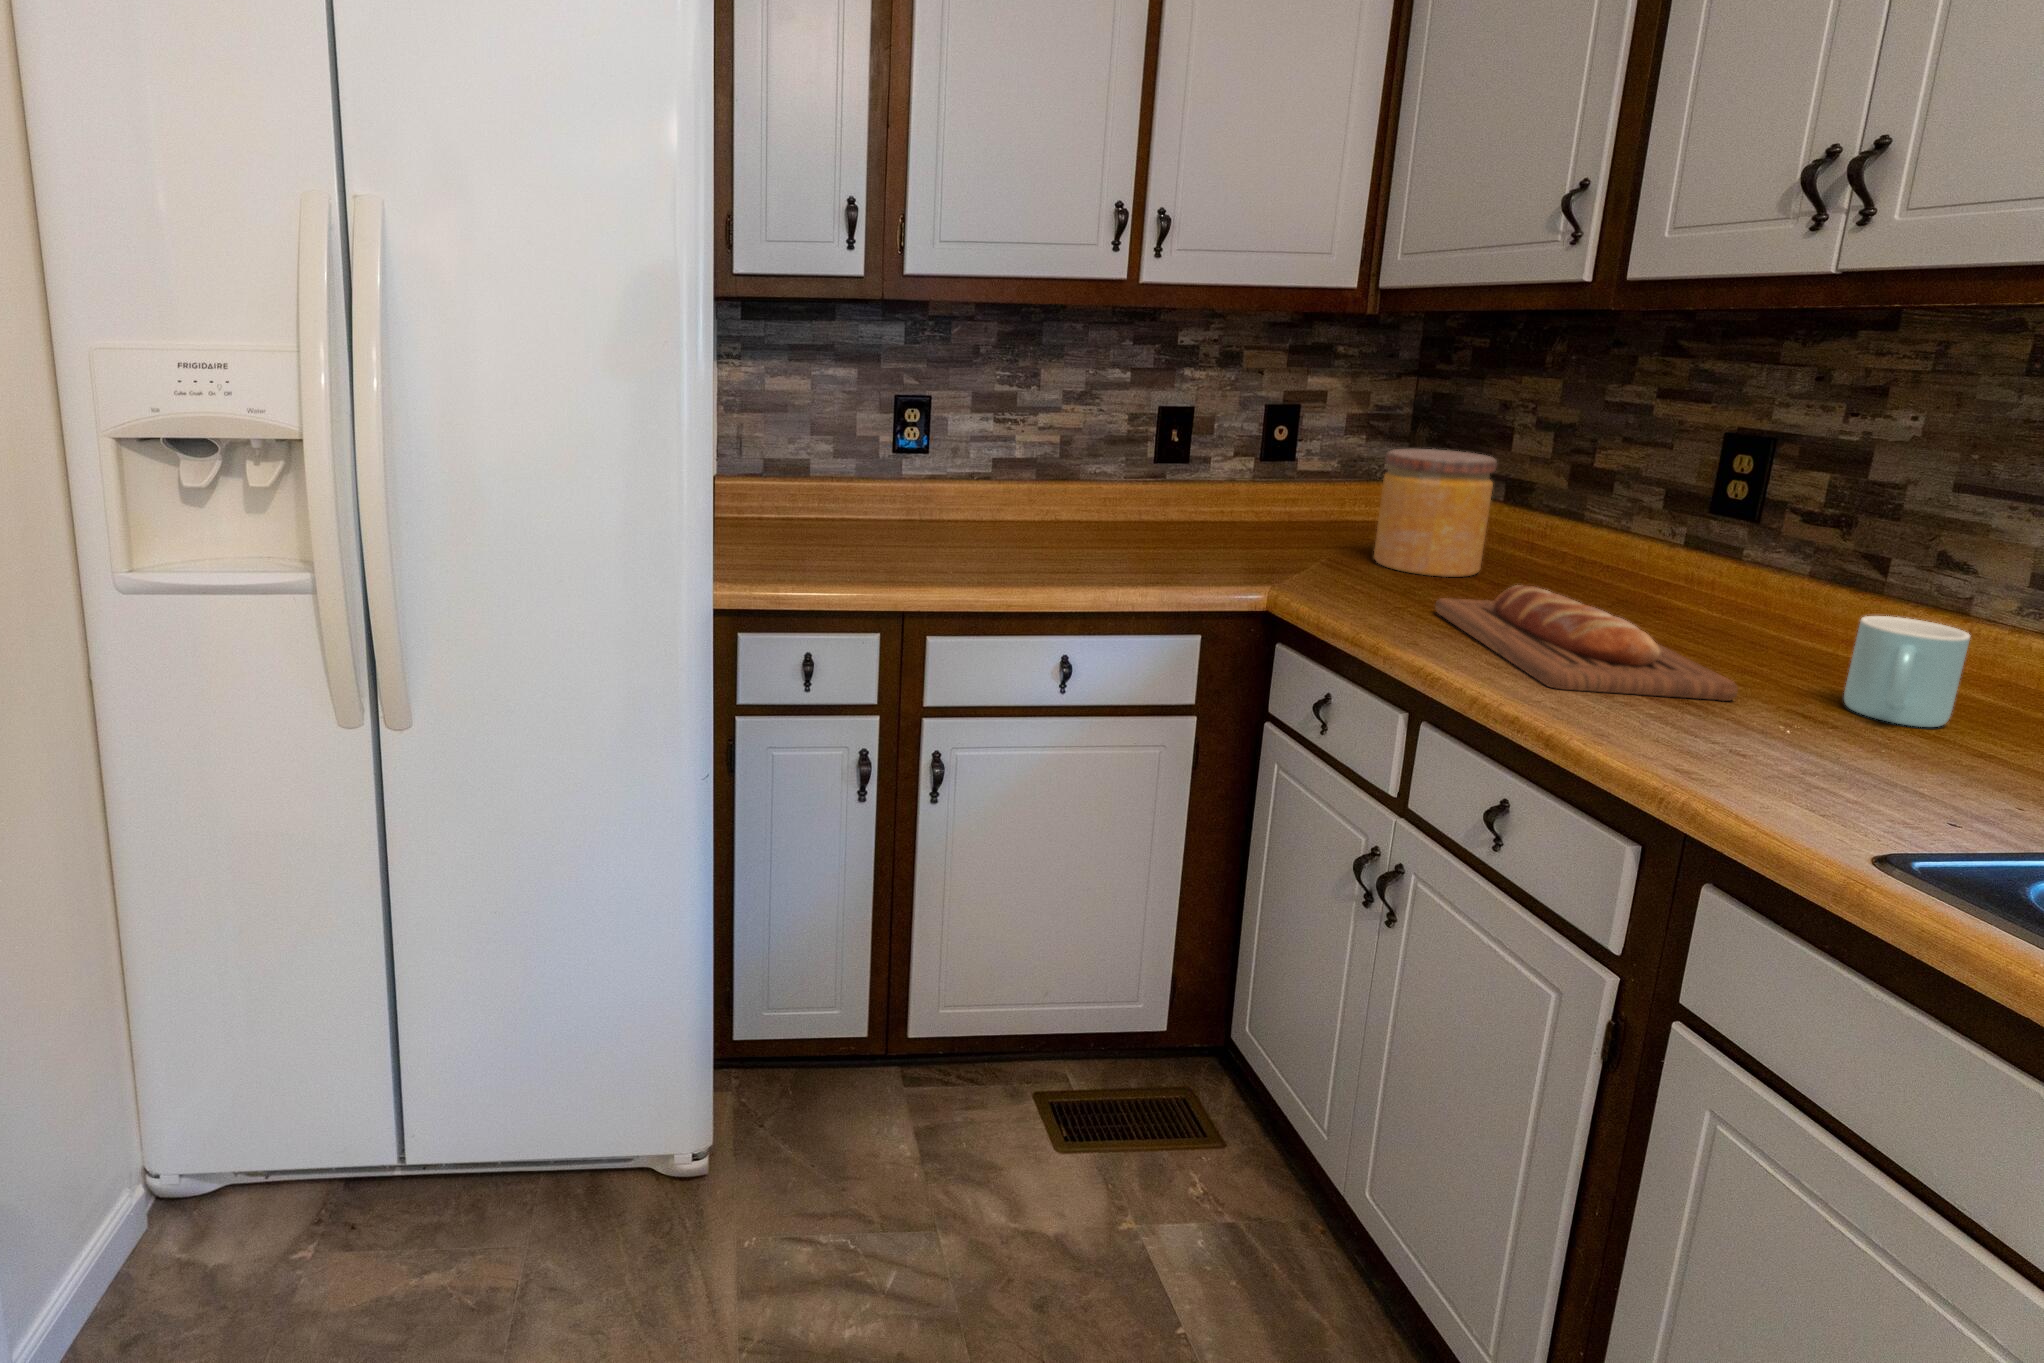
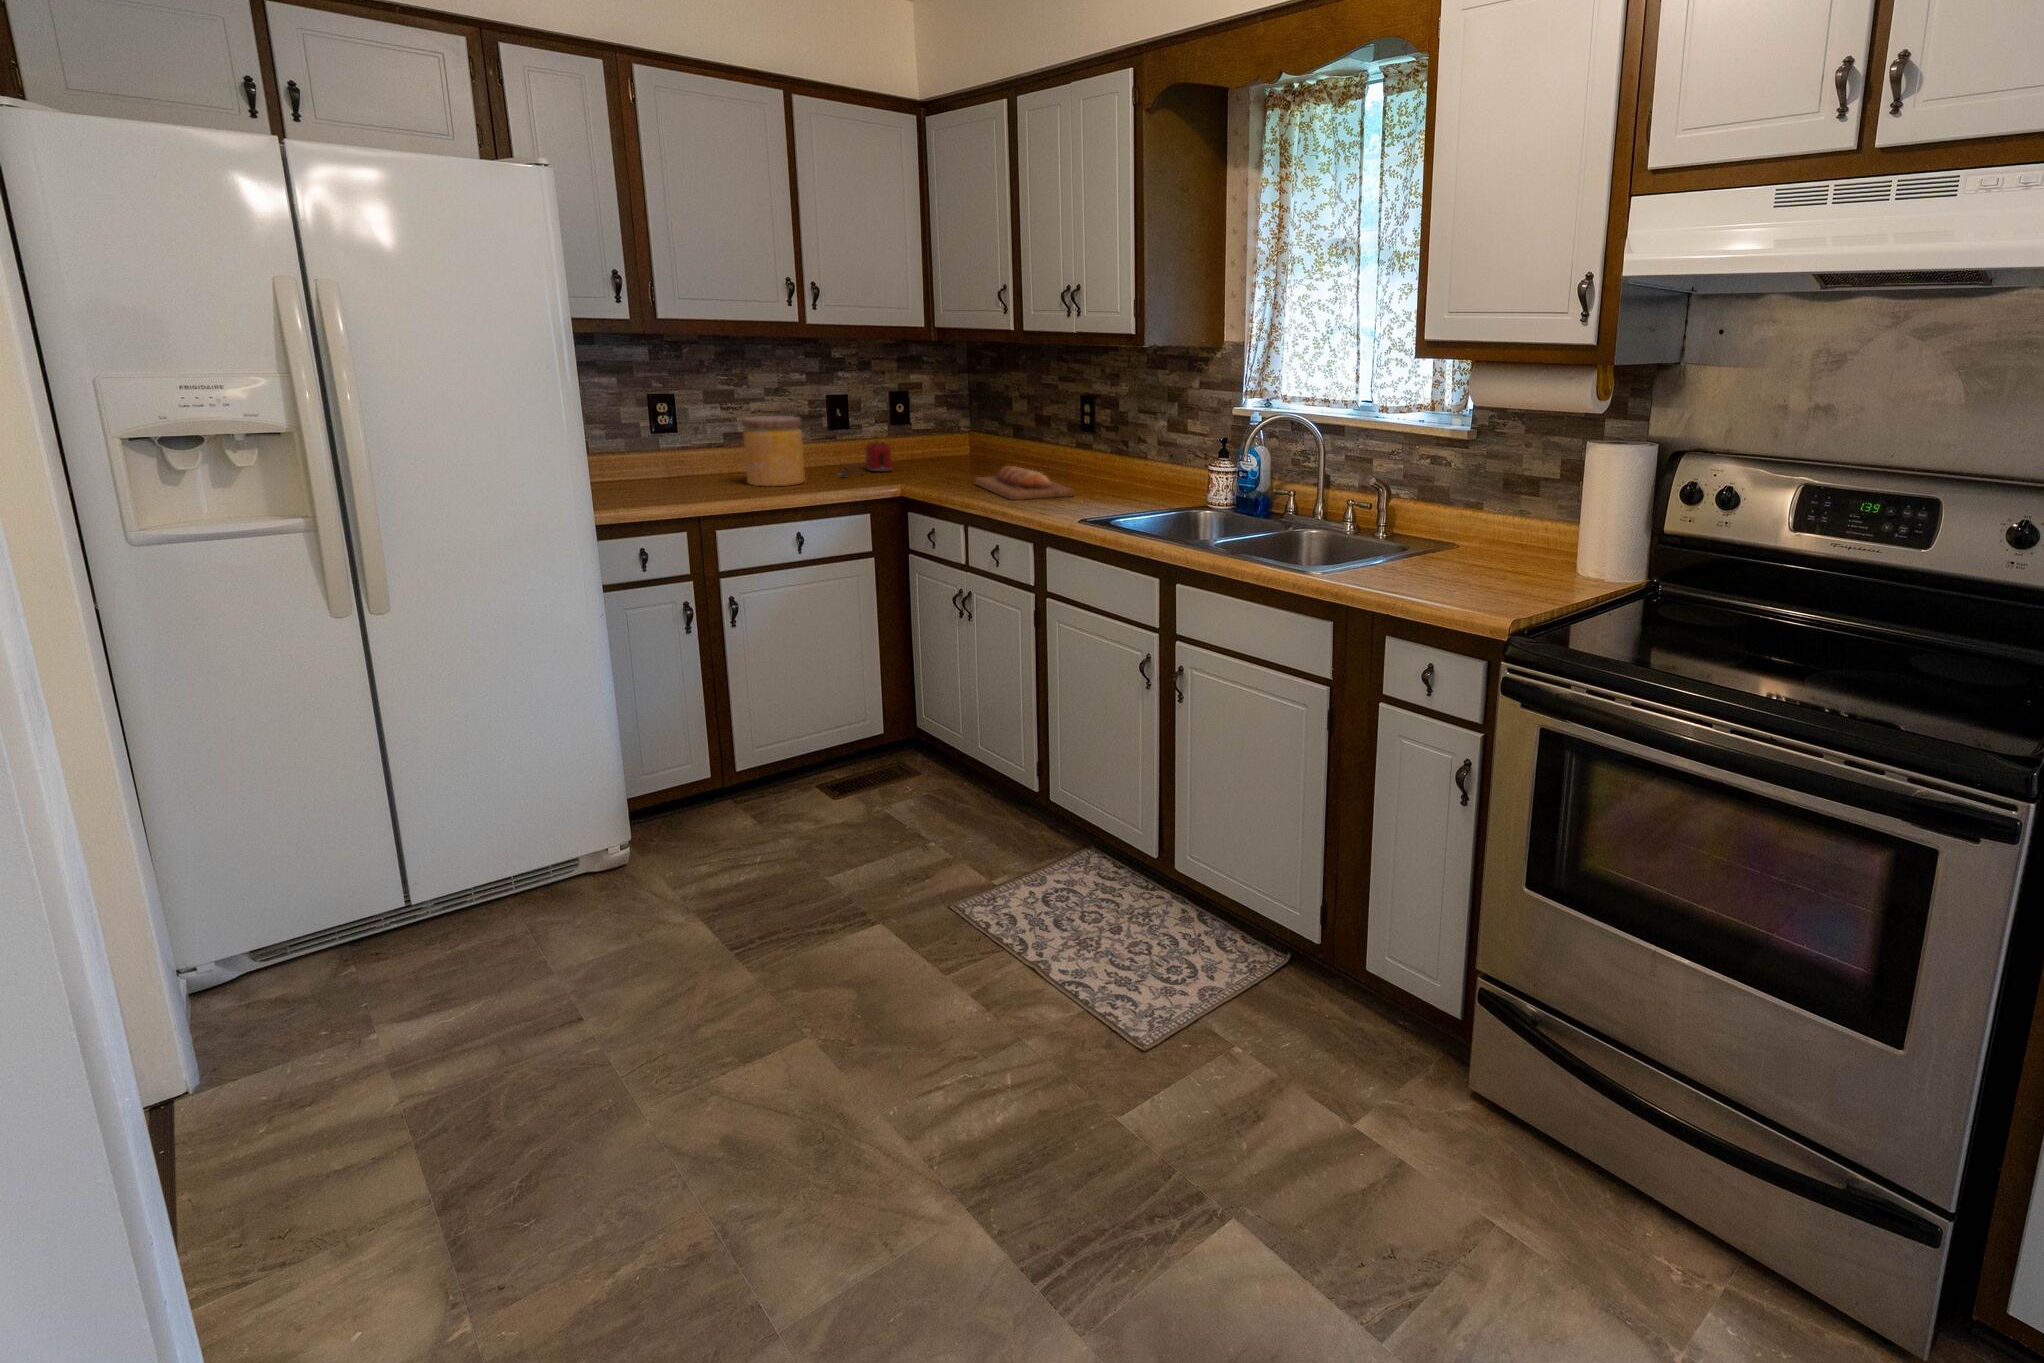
jar: present [1374,449,1497,577] -> present [742,416,805,486]
toaster: none [1155,493,1258,556] -> present [840,442,892,477]
mug: present [1844,616,1970,727] -> none [1108,458,1136,495]

